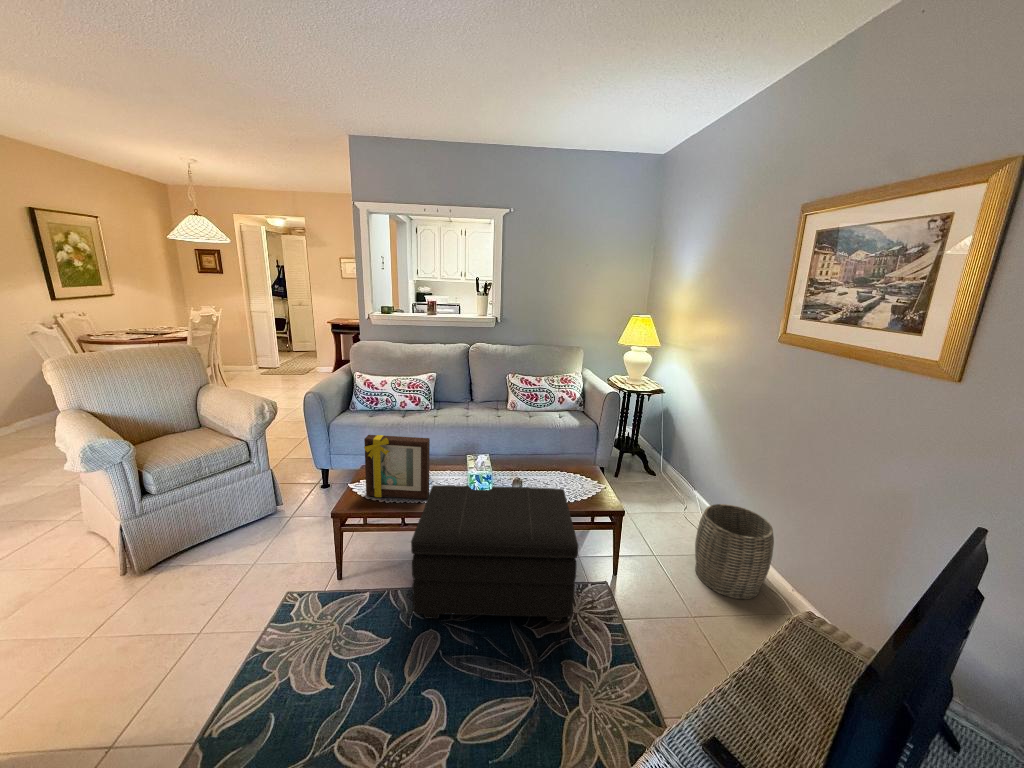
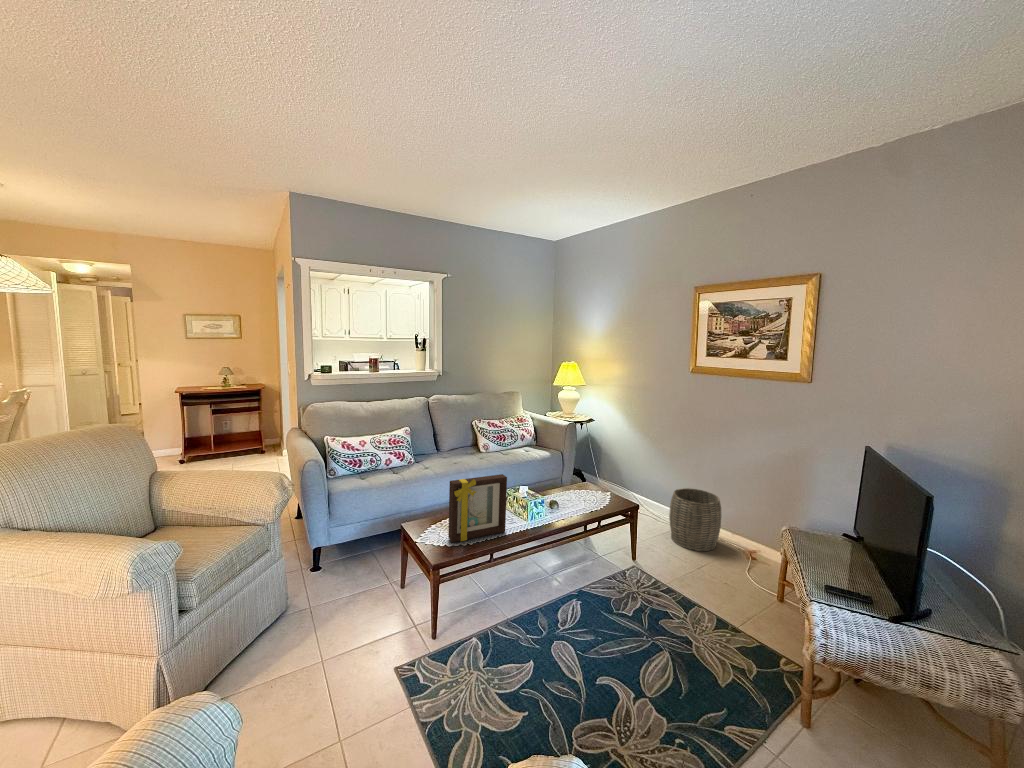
footstool: present [411,485,578,621] -> none [495,500,648,636]

